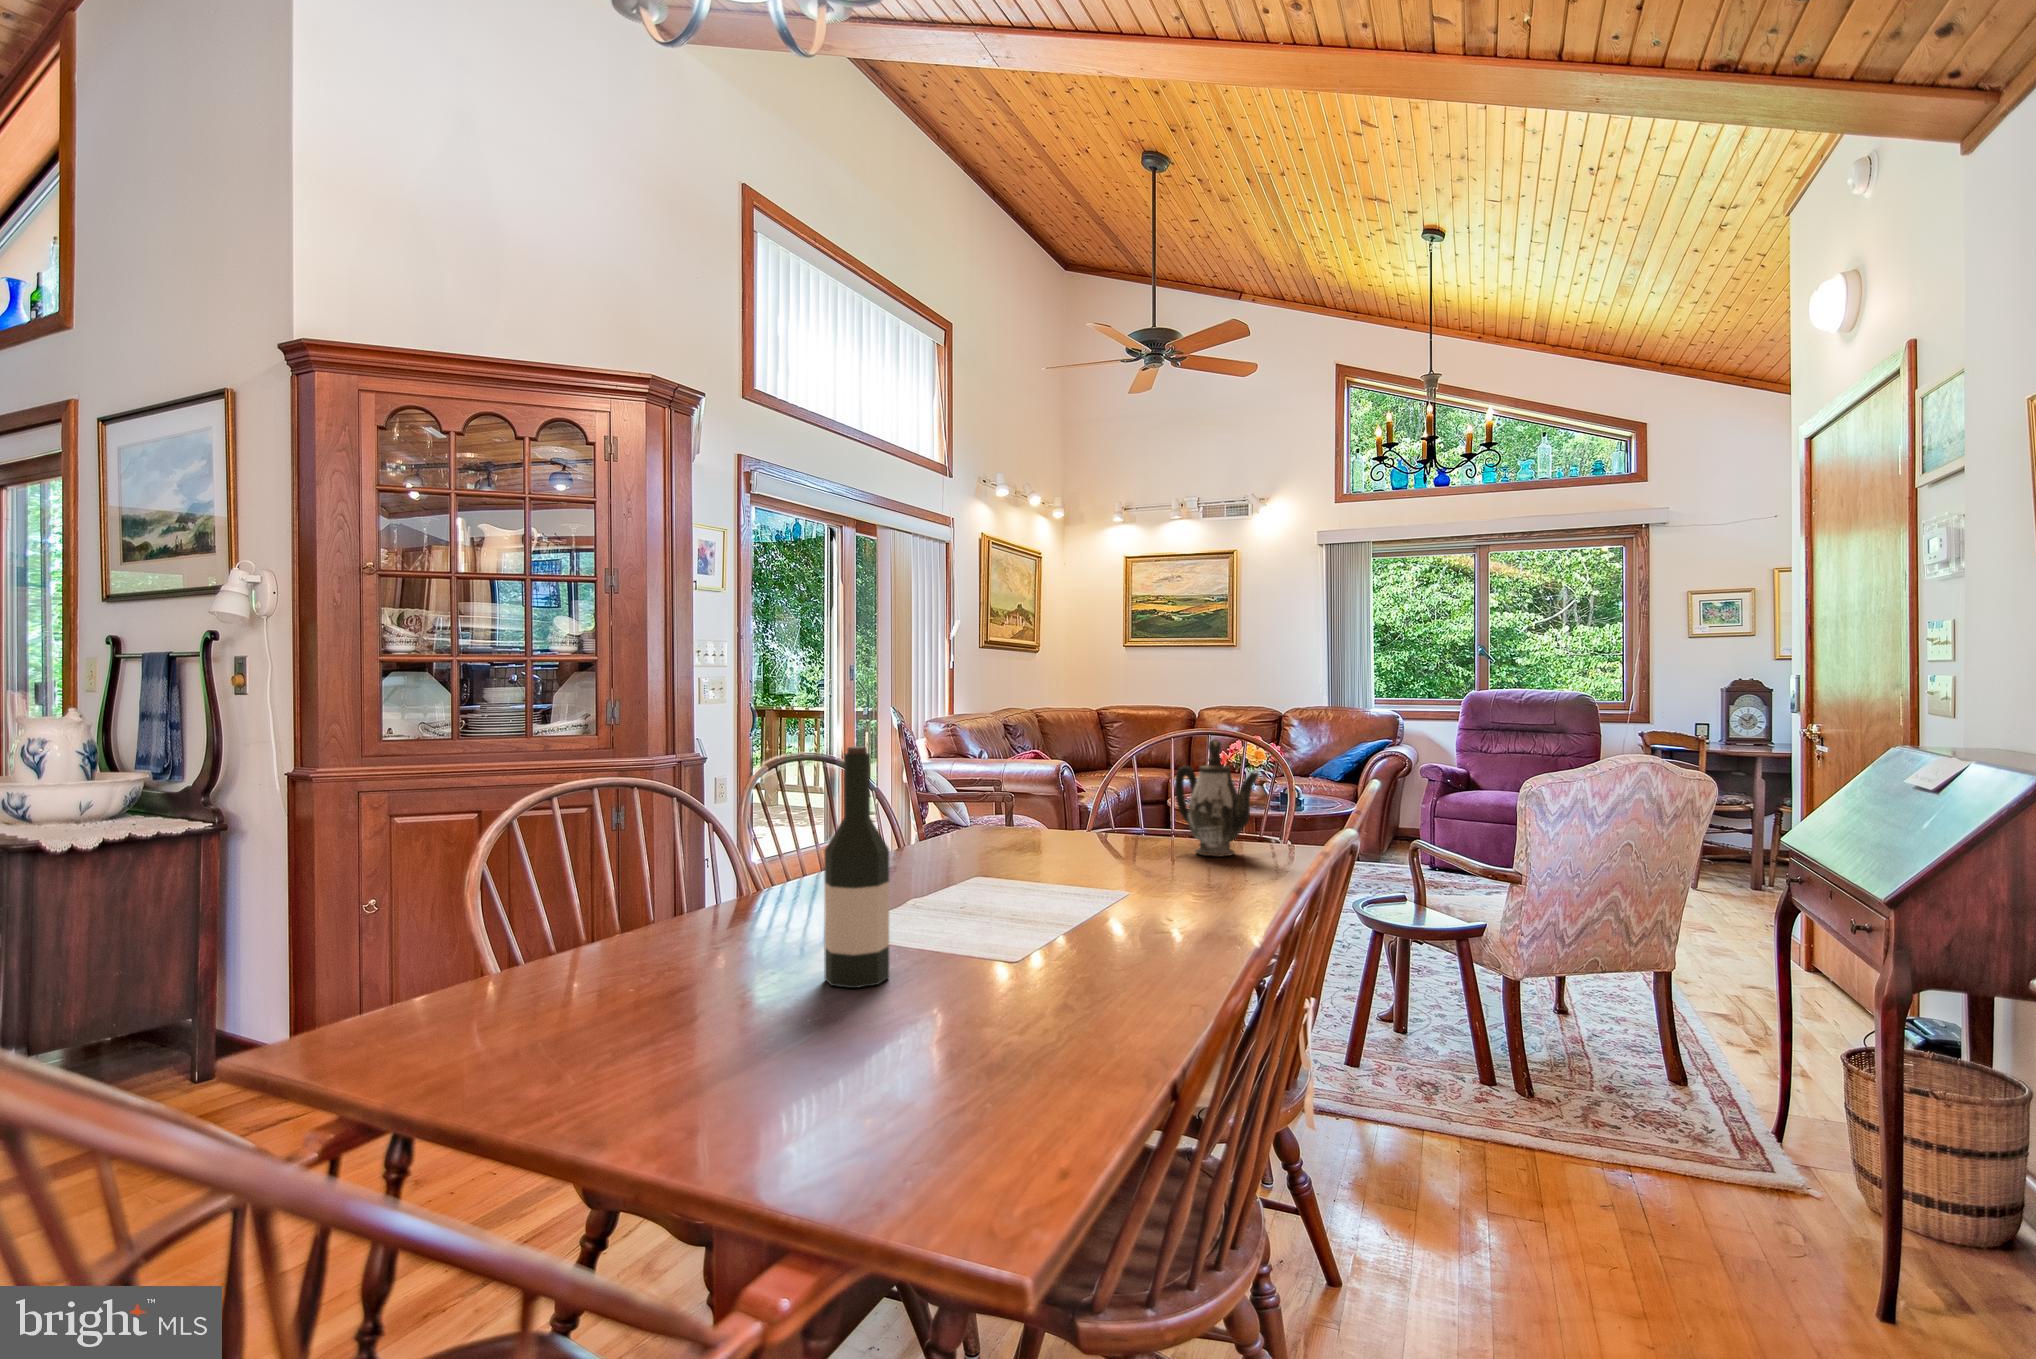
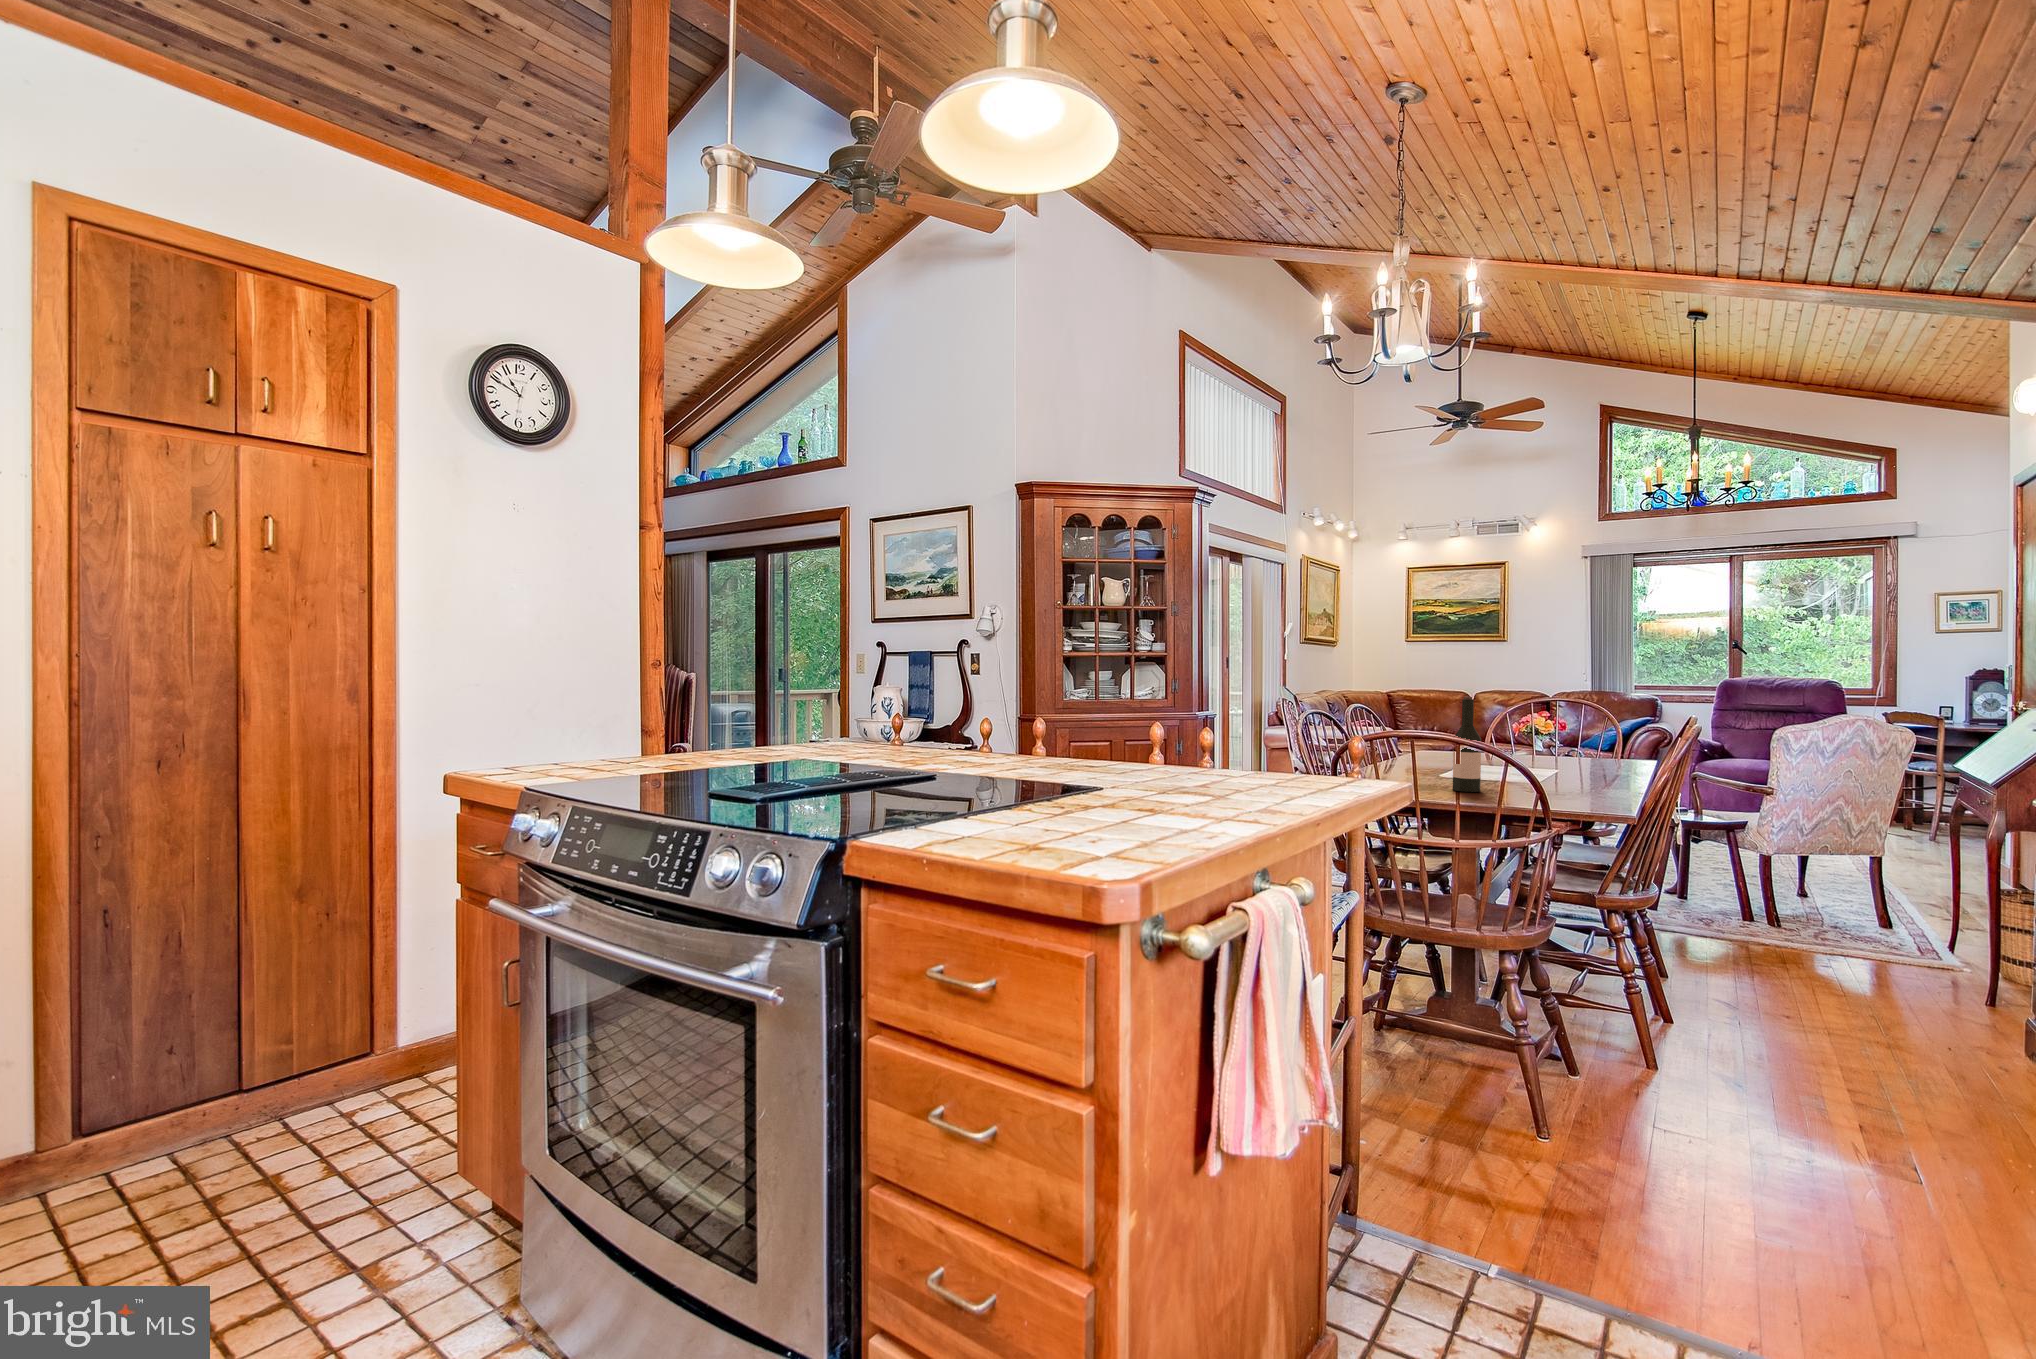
teapot: present [1175,739,1260,857] -> none [1555,701,1613,765]

